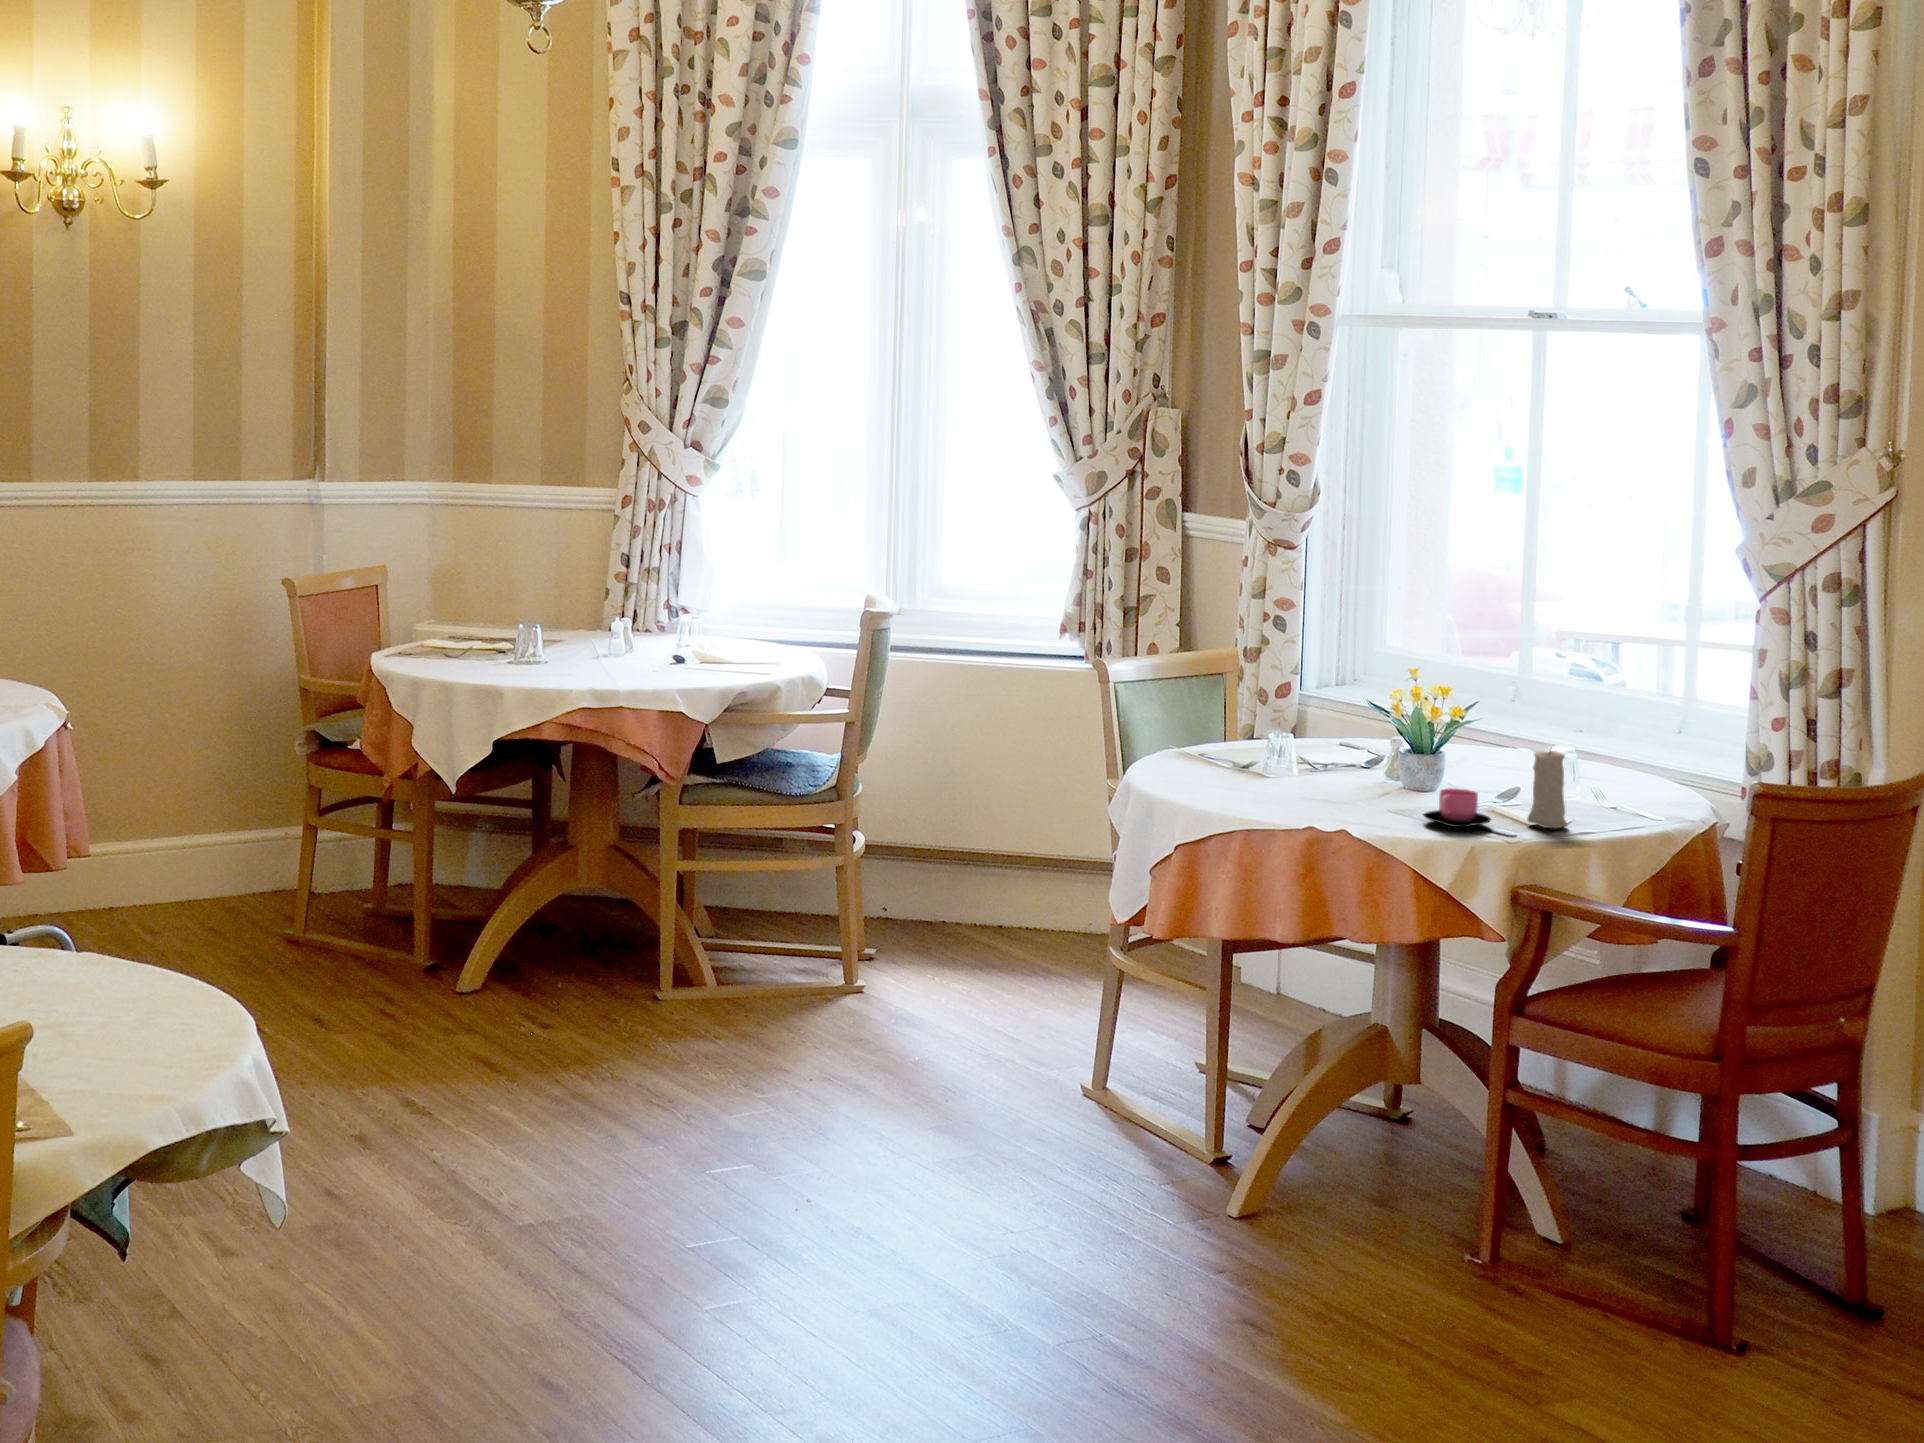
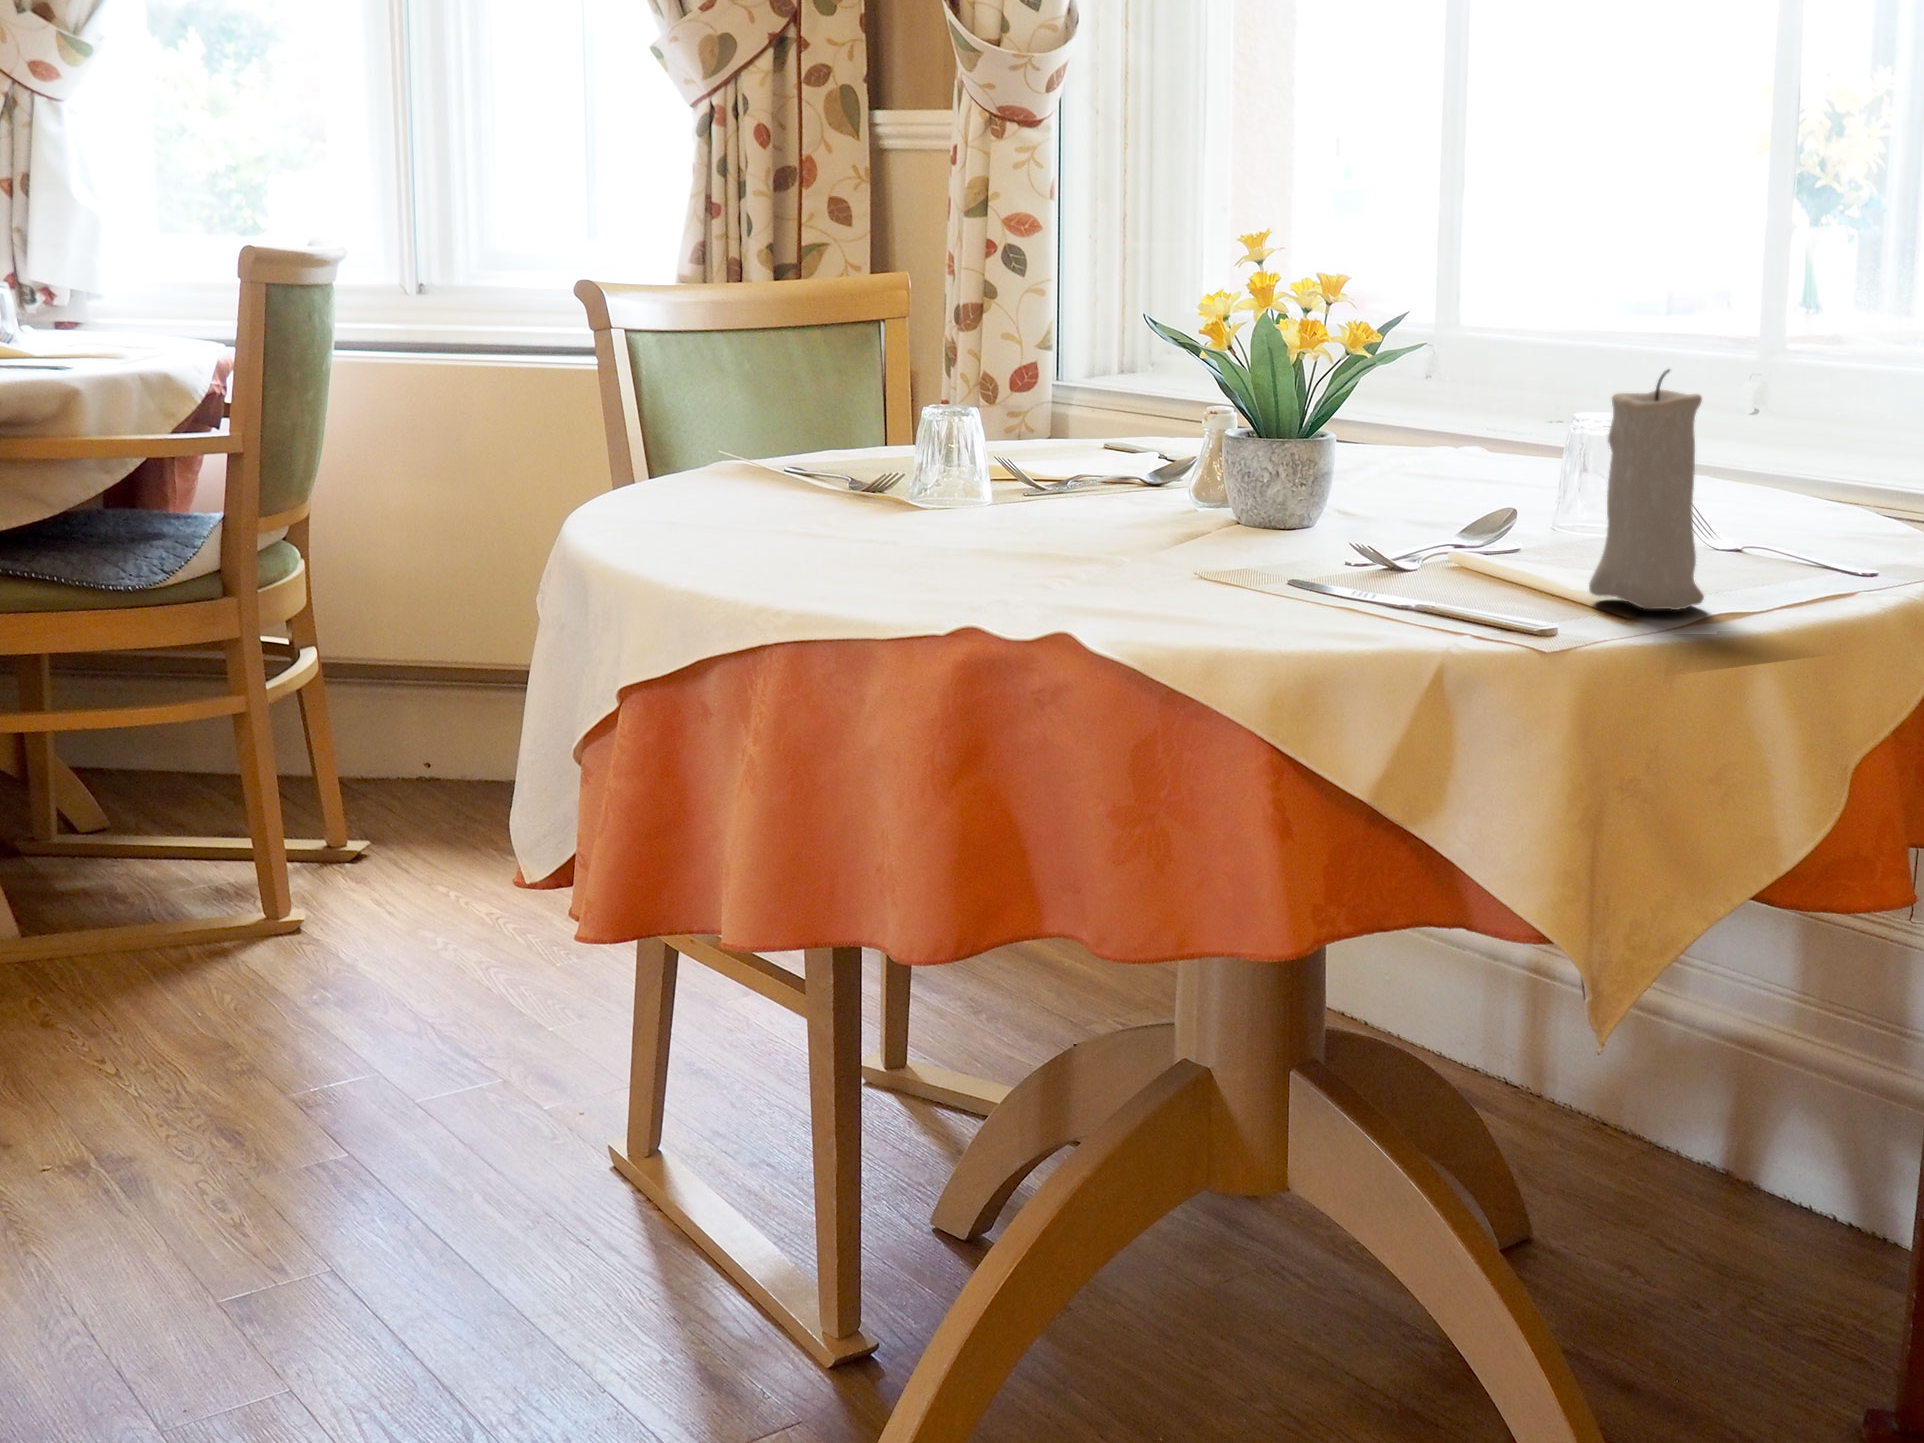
cup: present [1424,788,1491,827] -> none [1302,505,1500,618]

